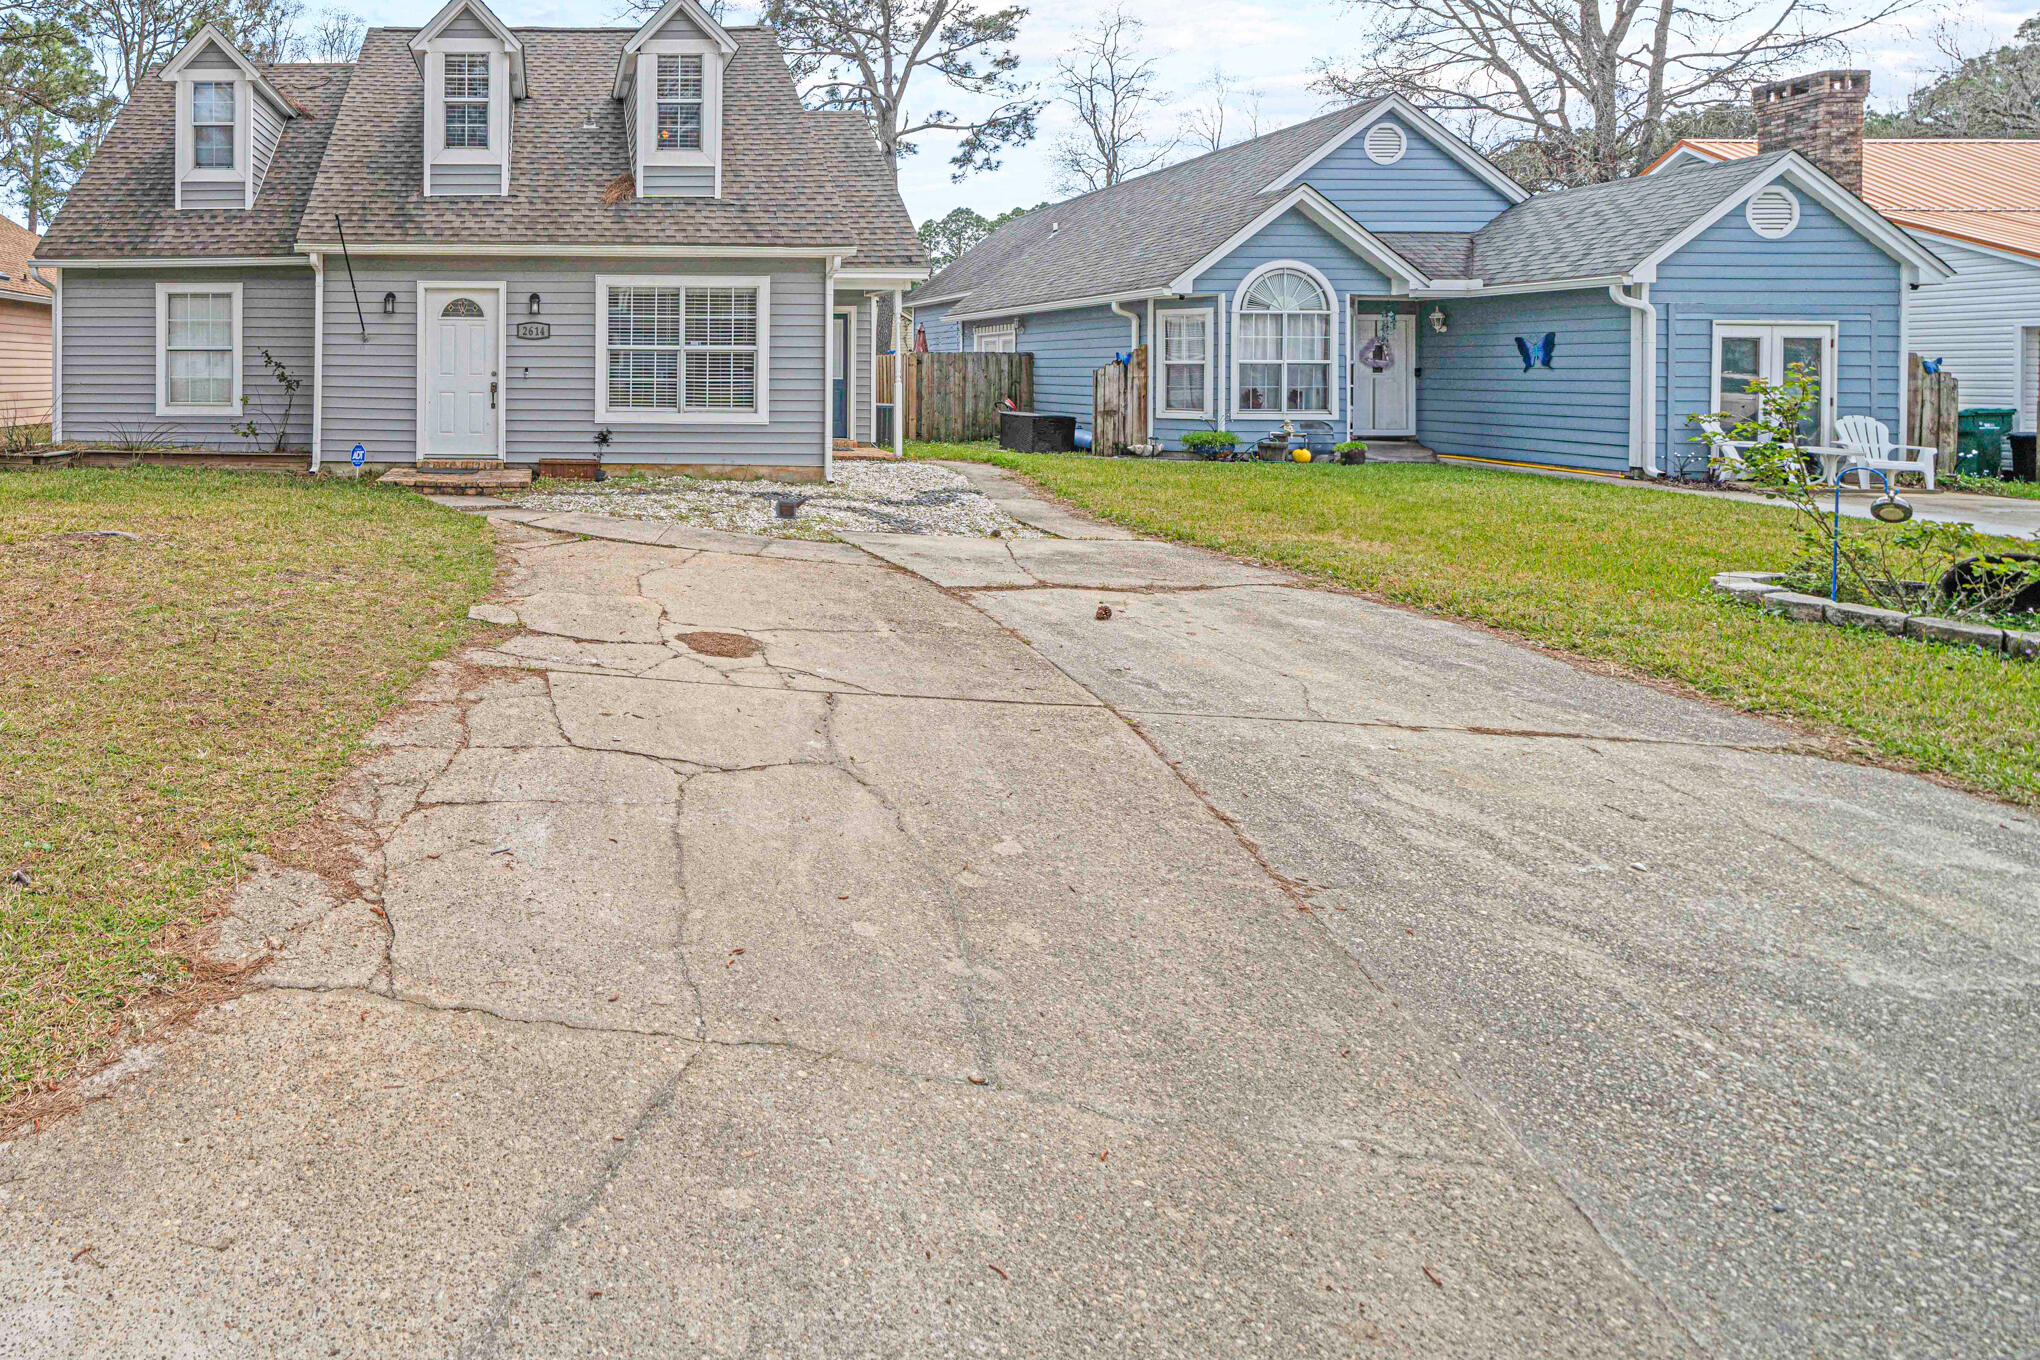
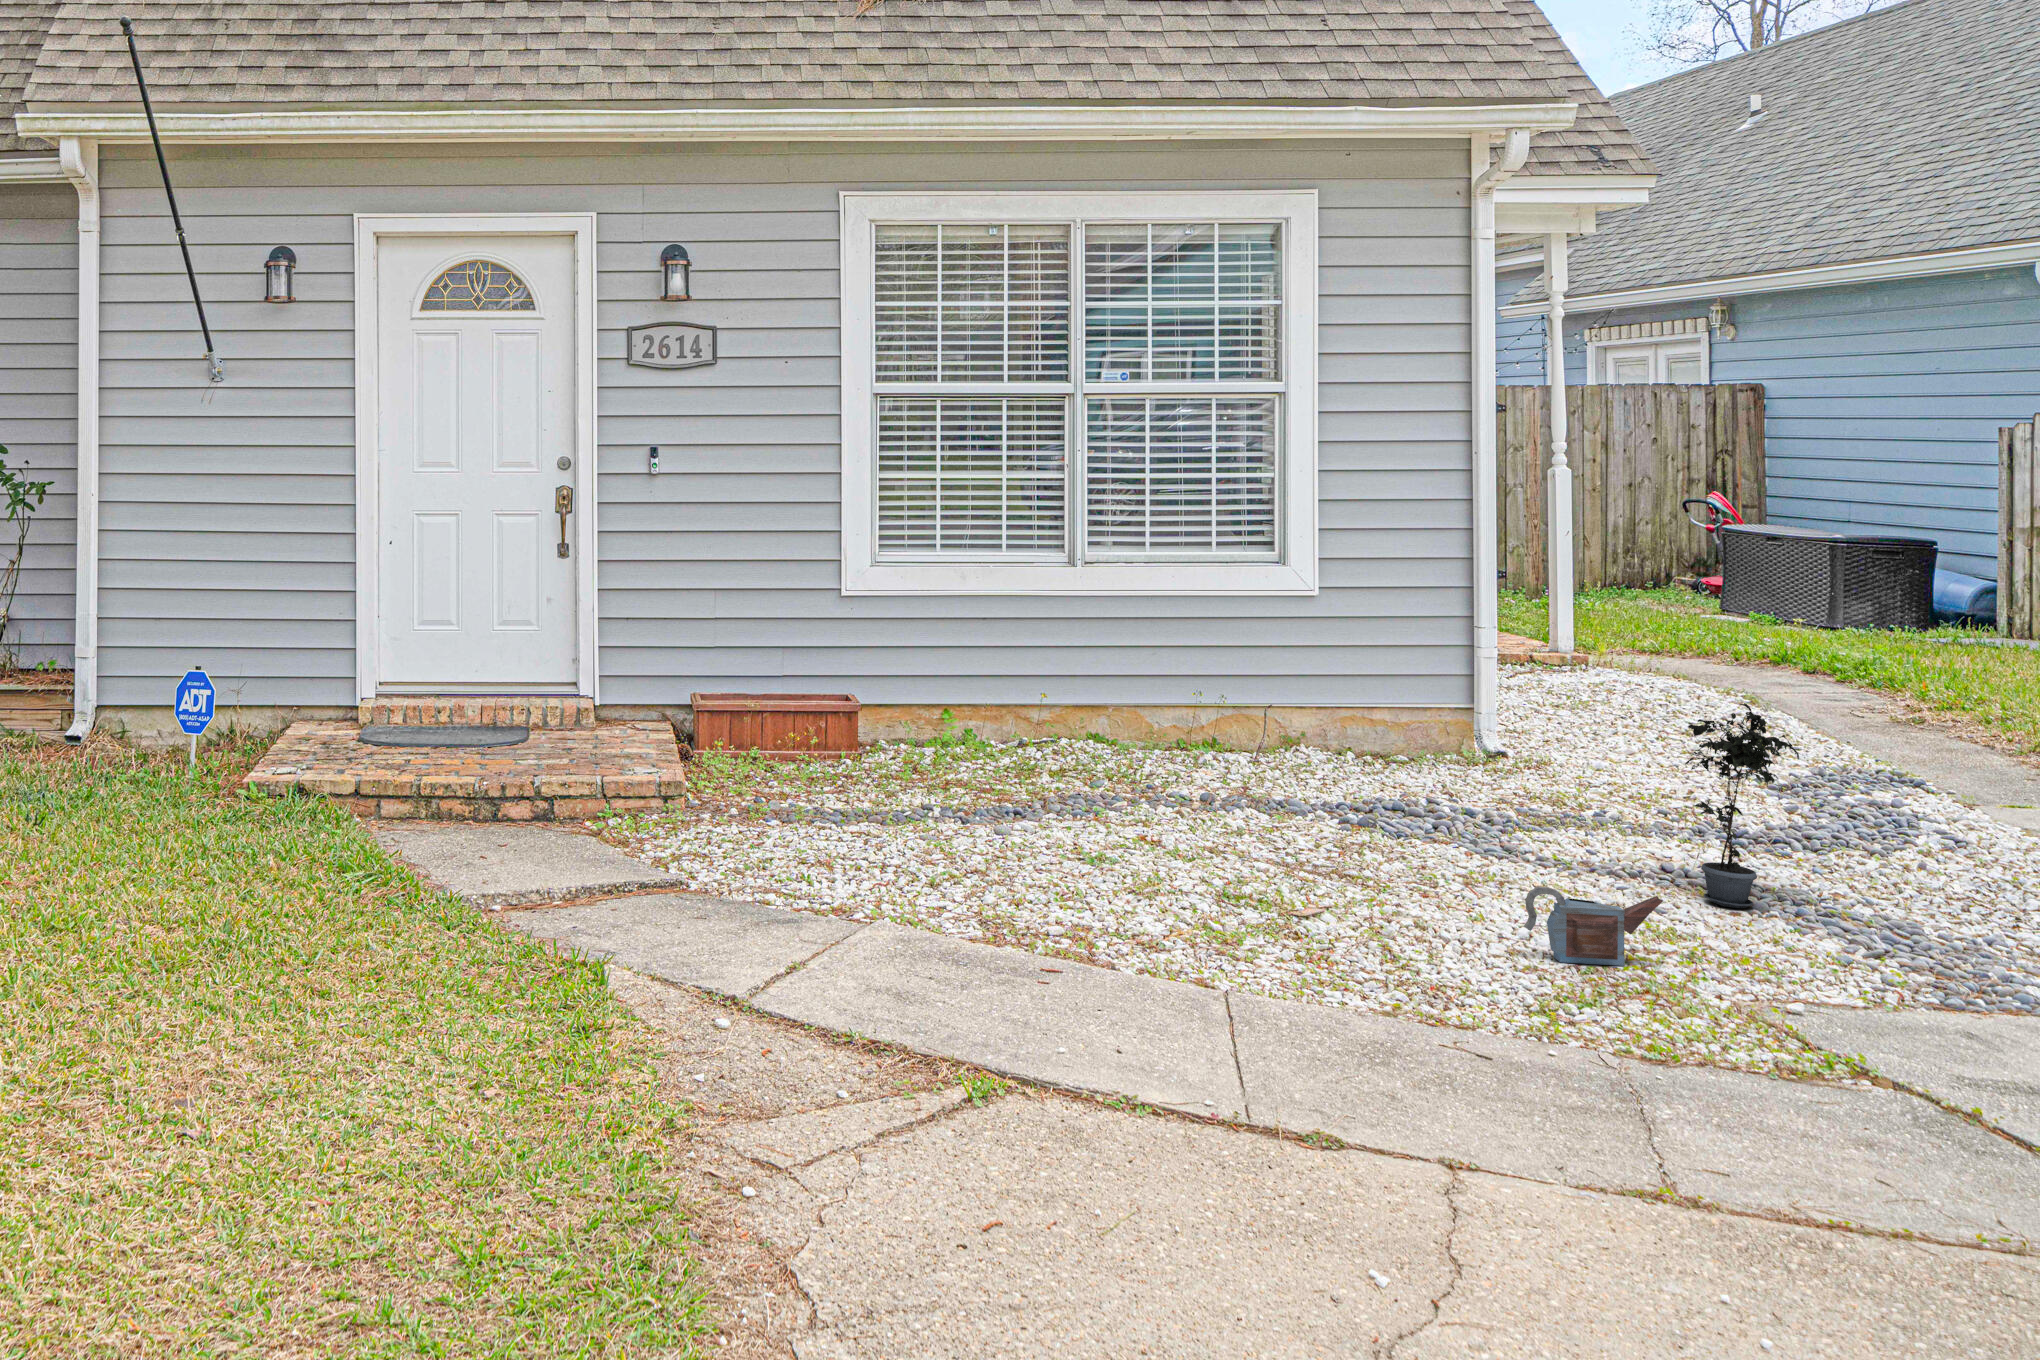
potted plant: present [593,427,613,481] -> present [1685,704,1799,909]

